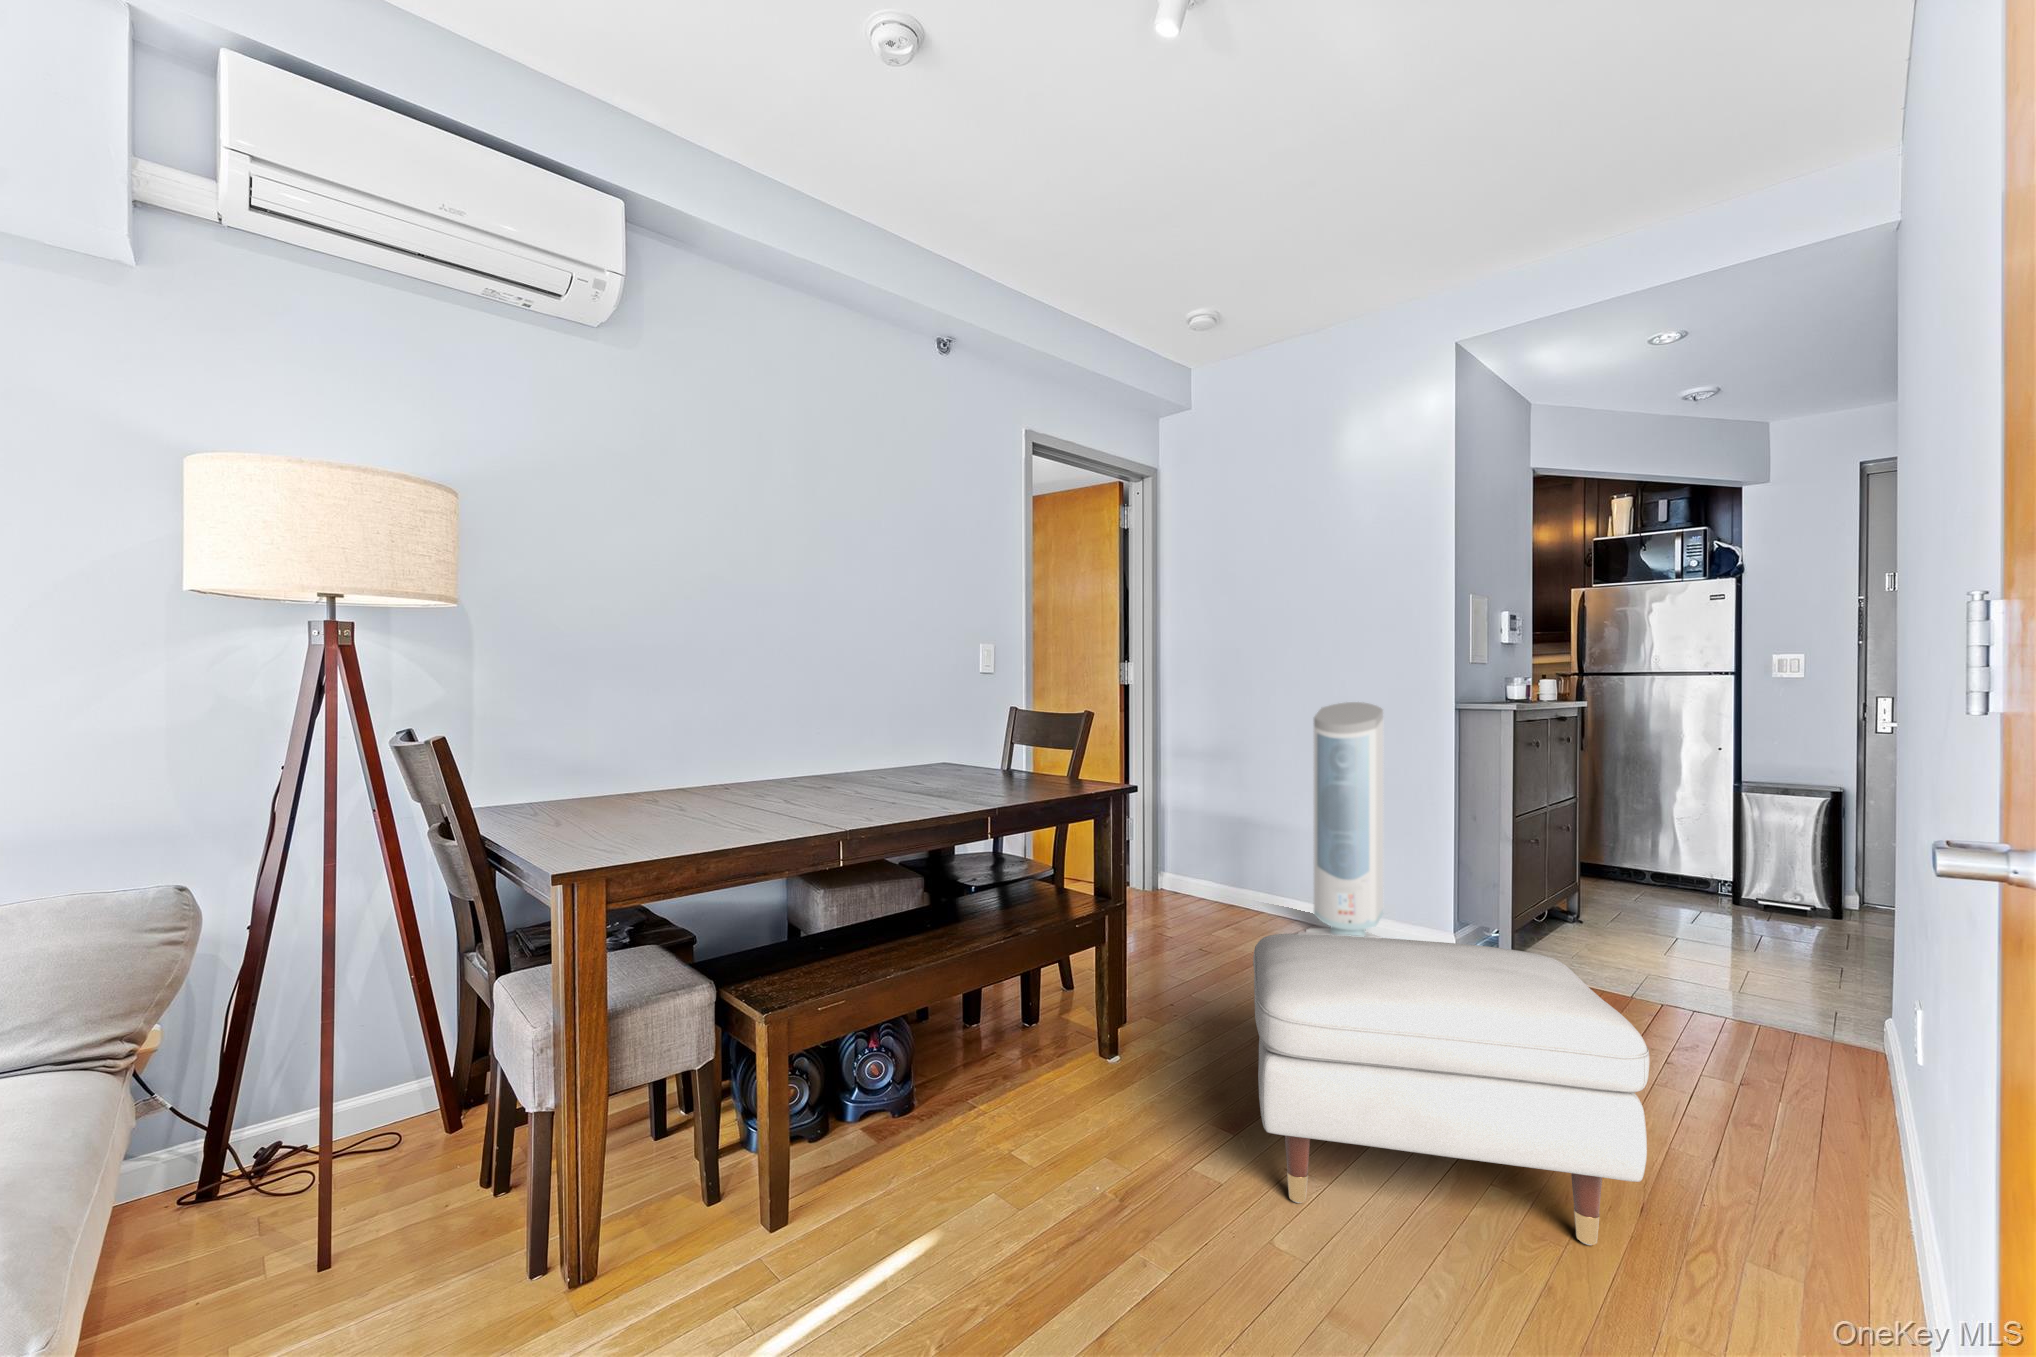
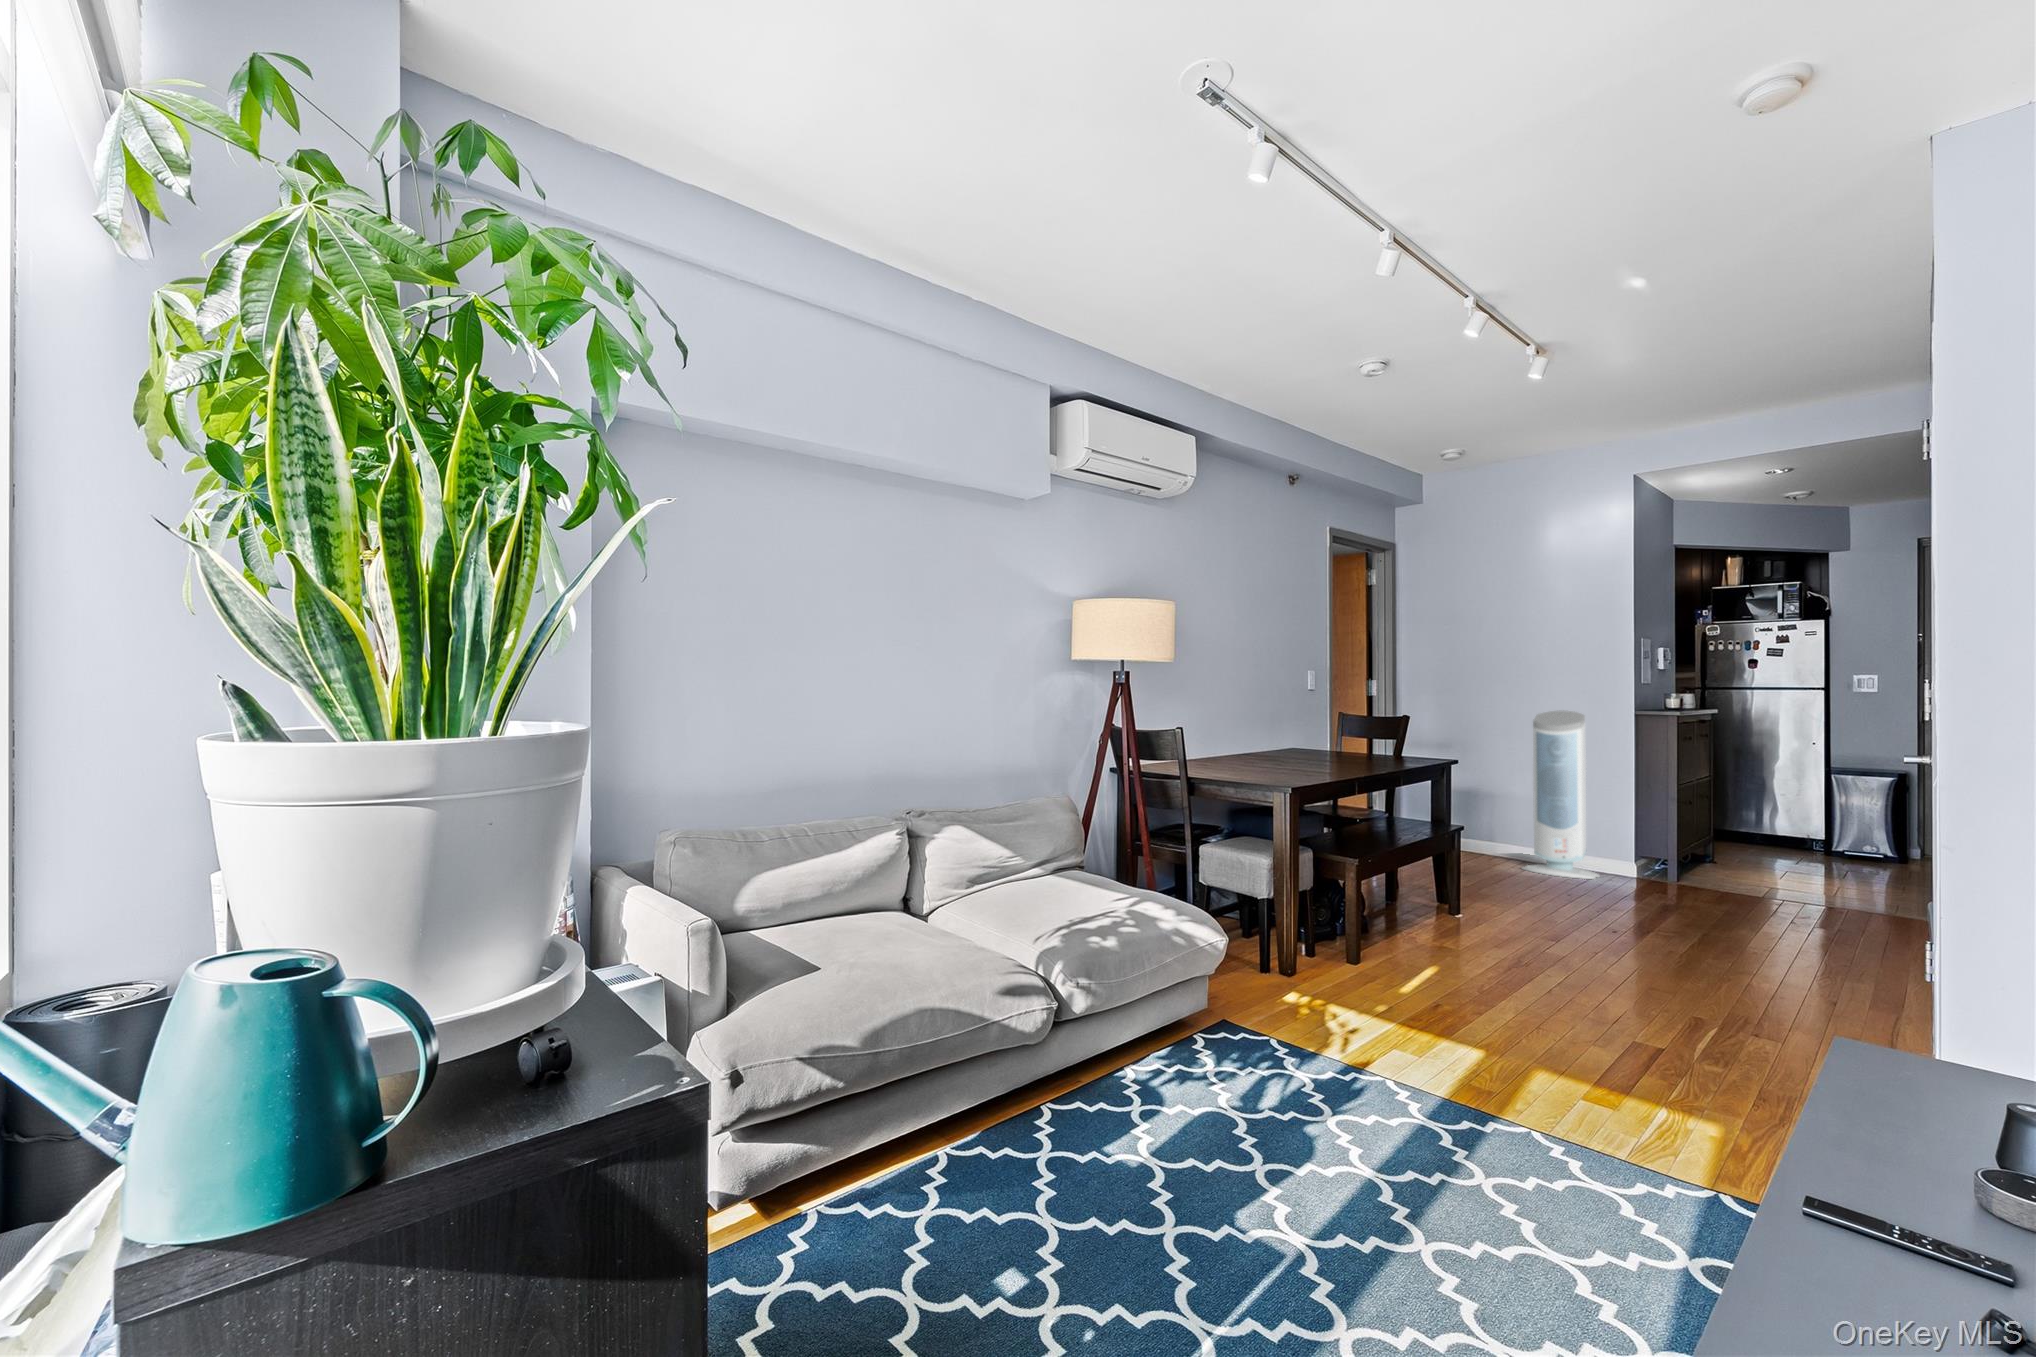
ottoman: present [1253,934,1649,1245] -> none [1559,841,1802,978]

